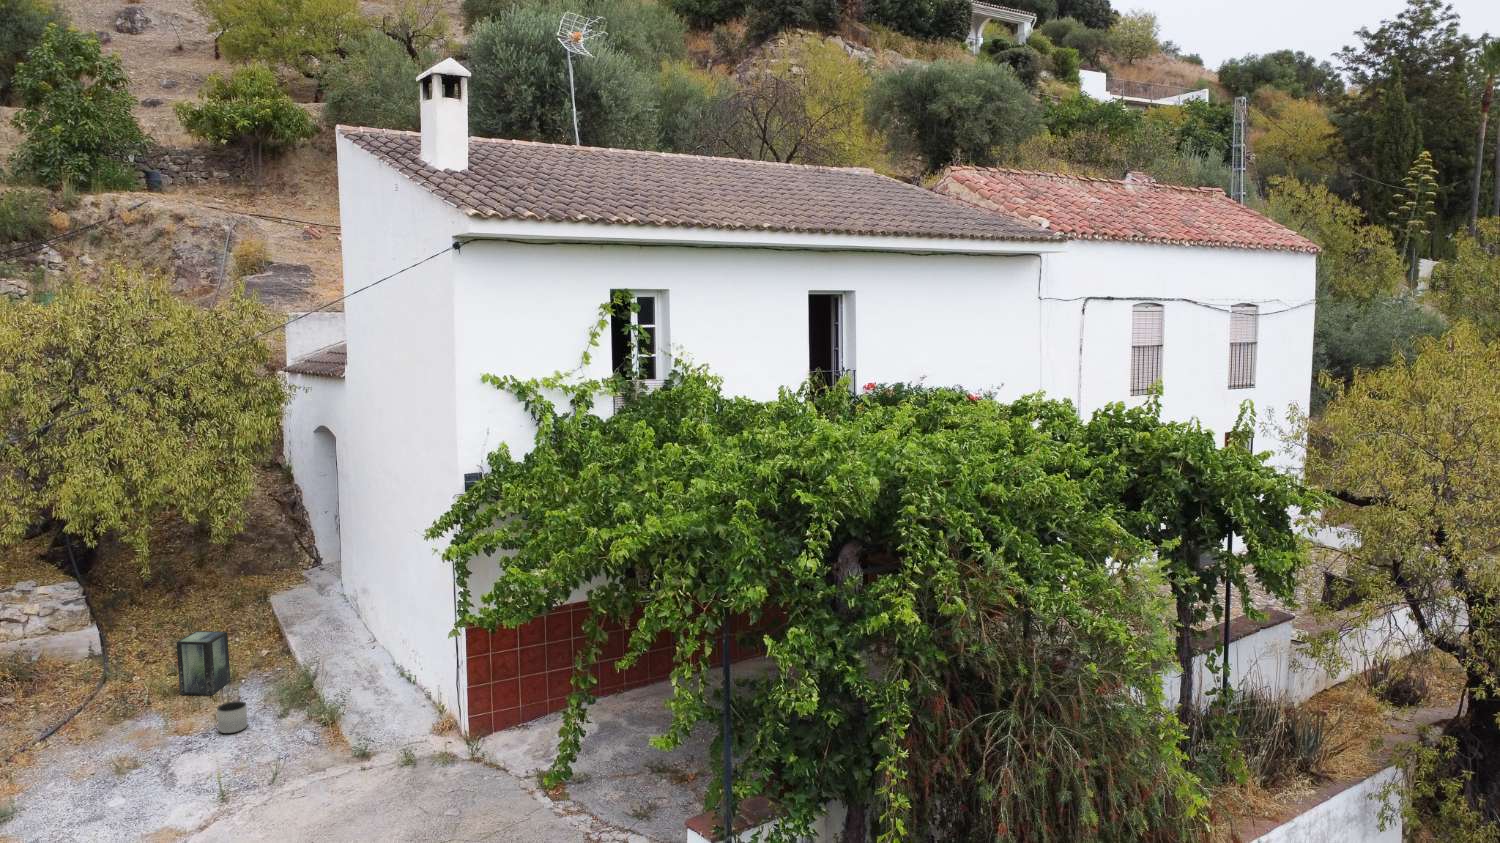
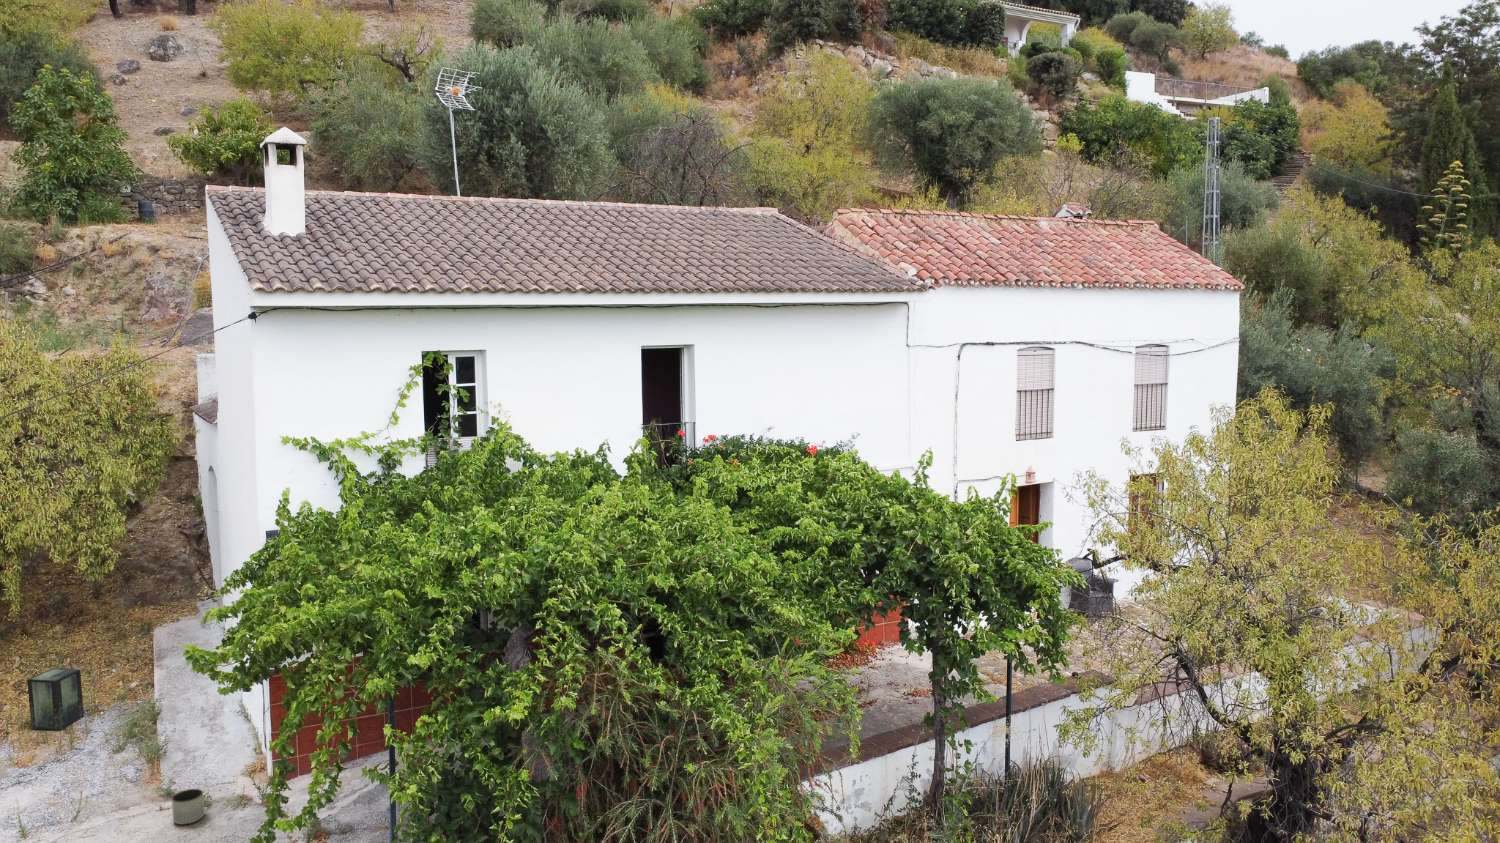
planter: present [217,701,248,733] -> present [172,789,205,825]

